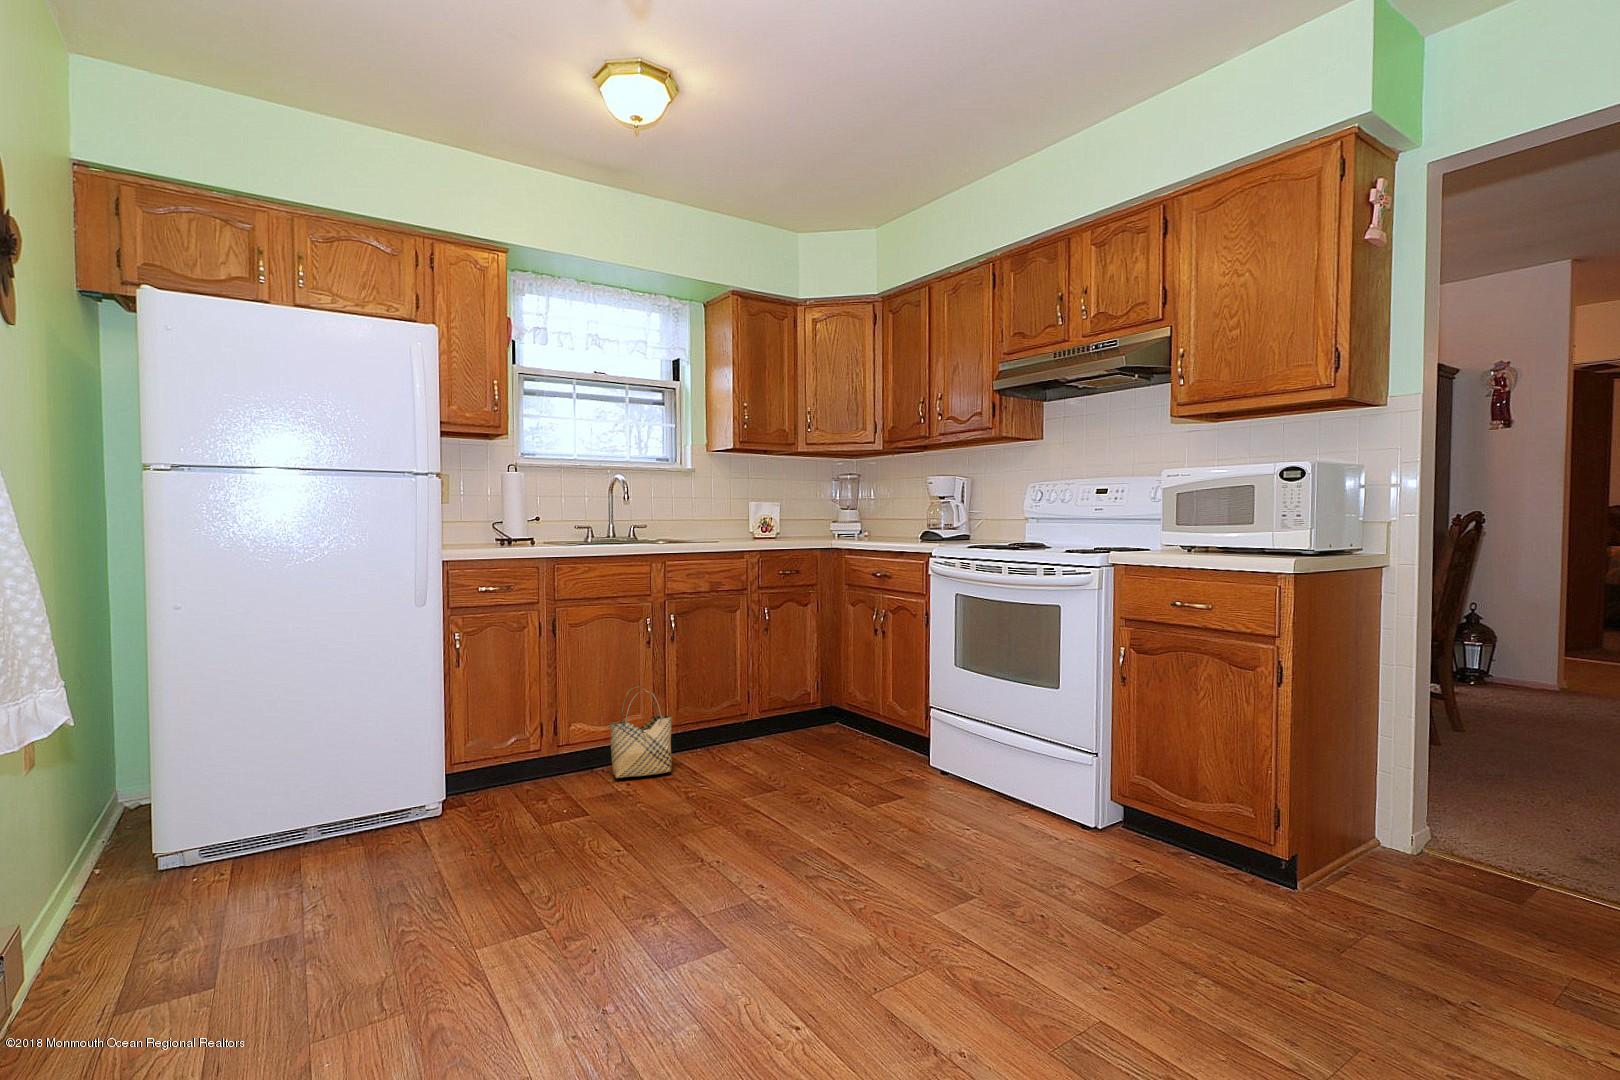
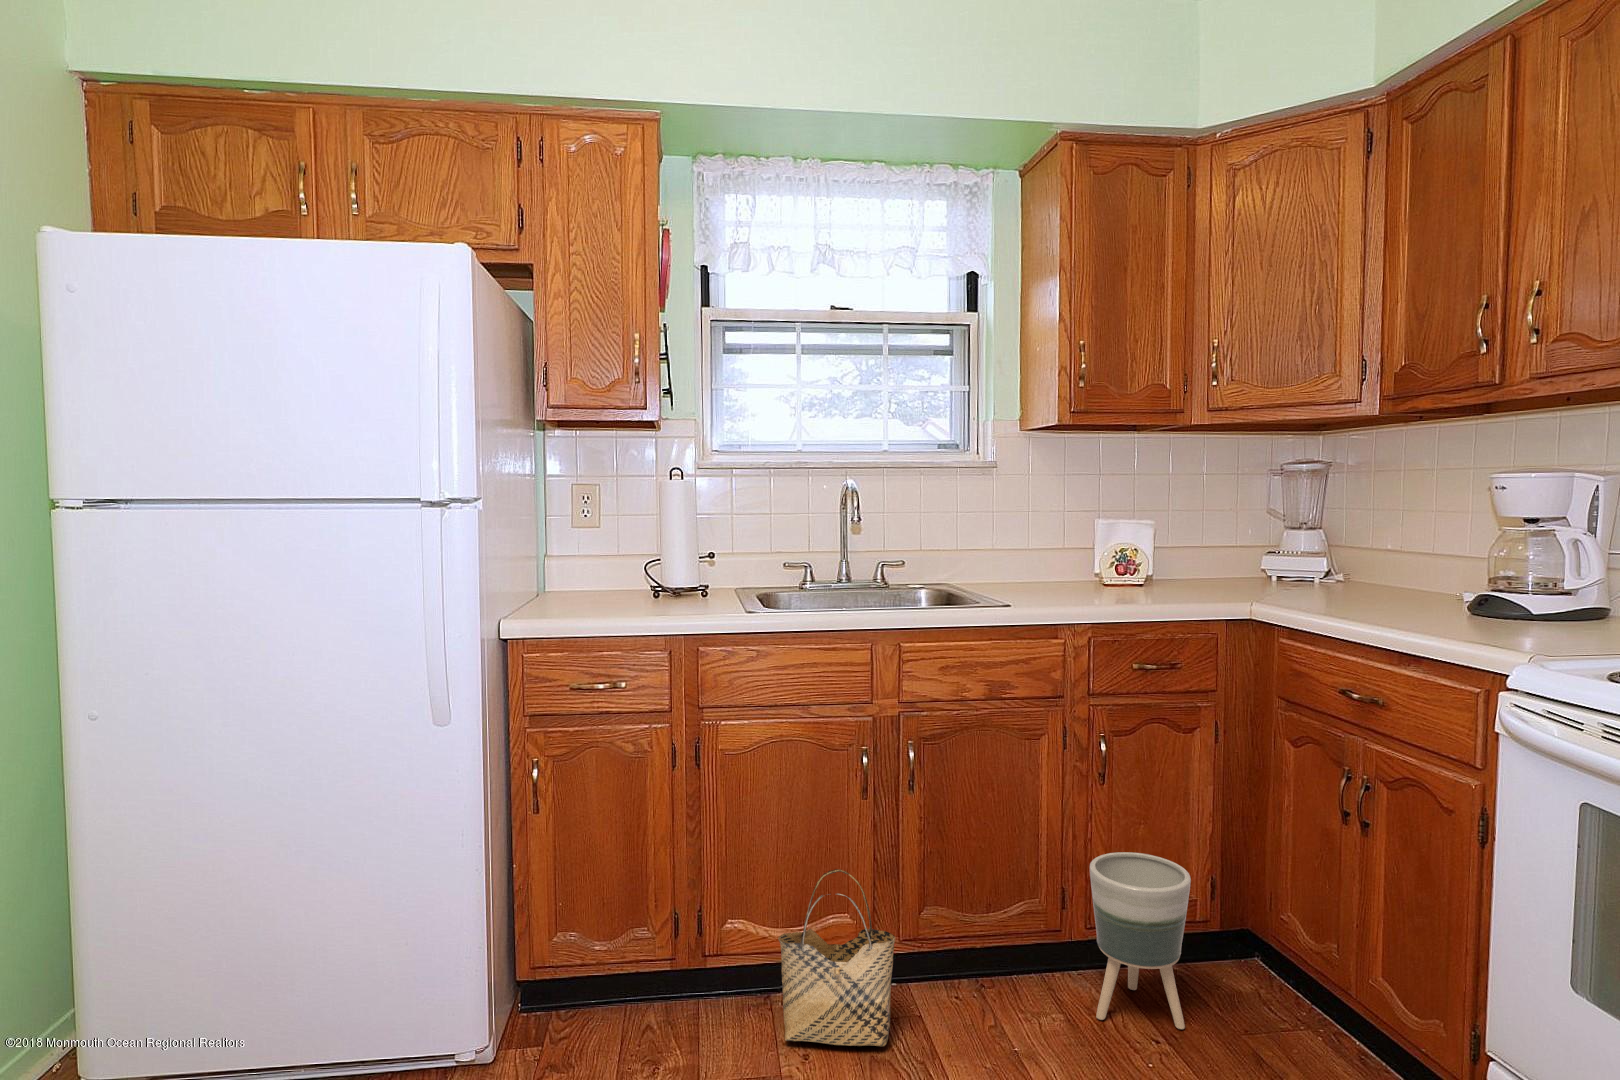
planter: none [763,668,811,750] -> present [1090,852,1191,1029]

